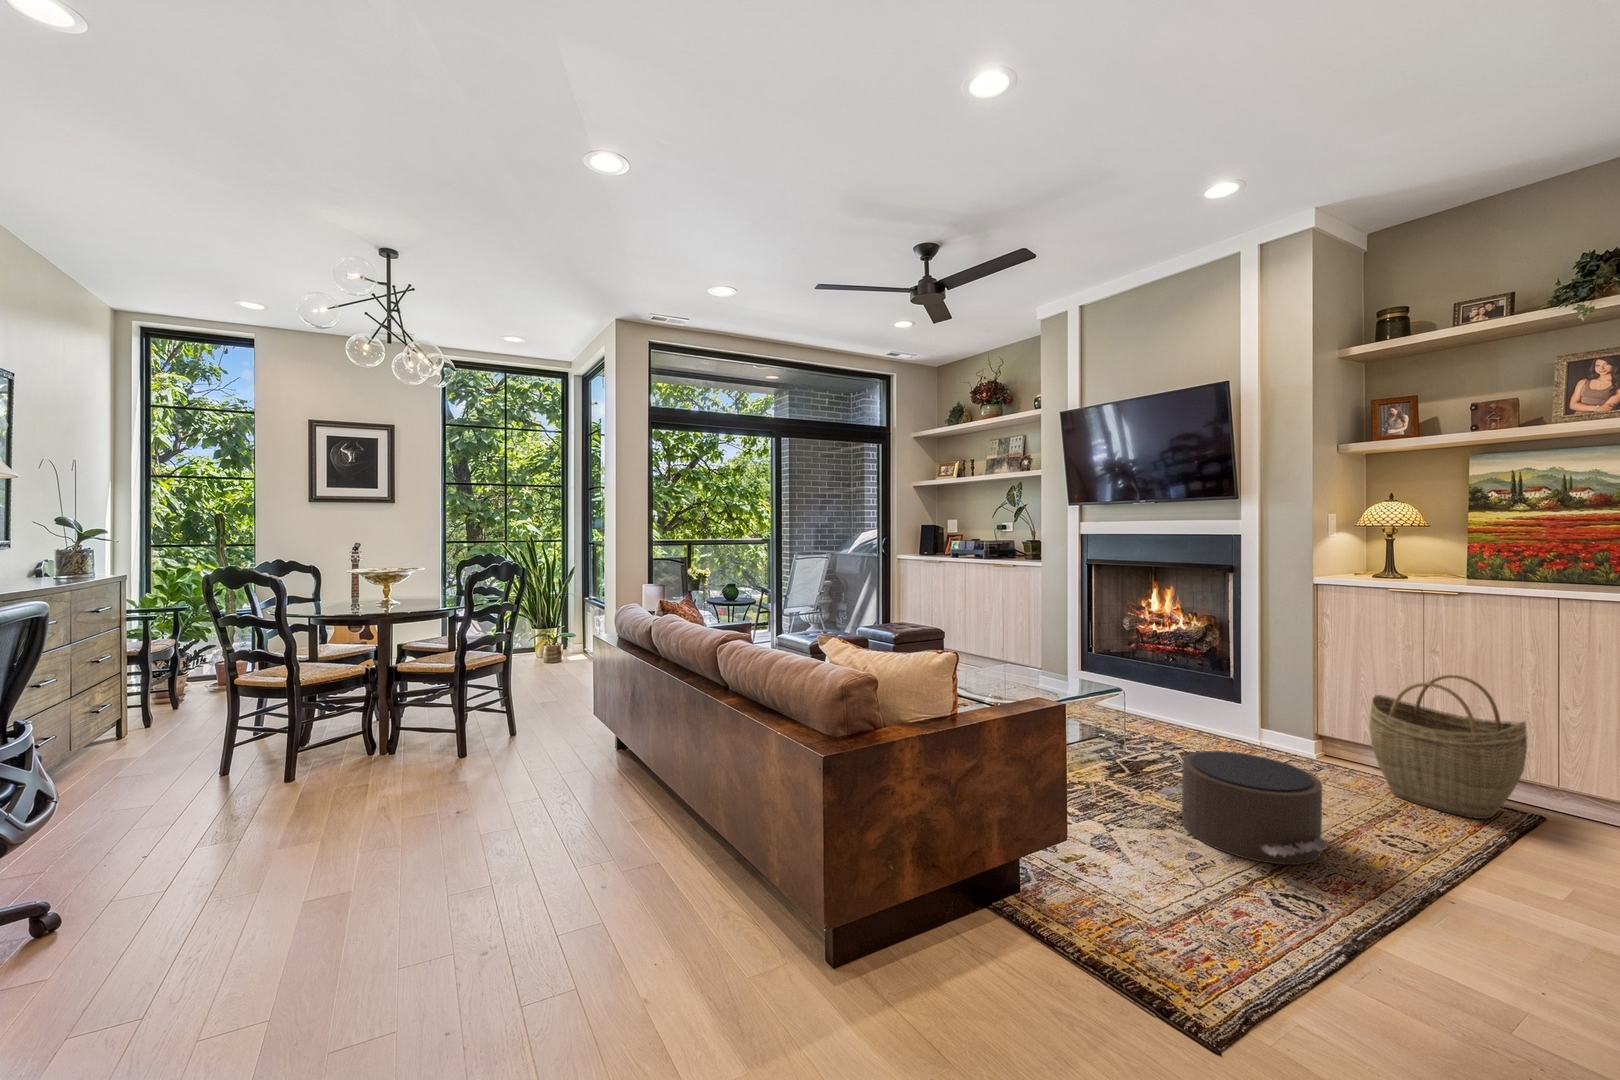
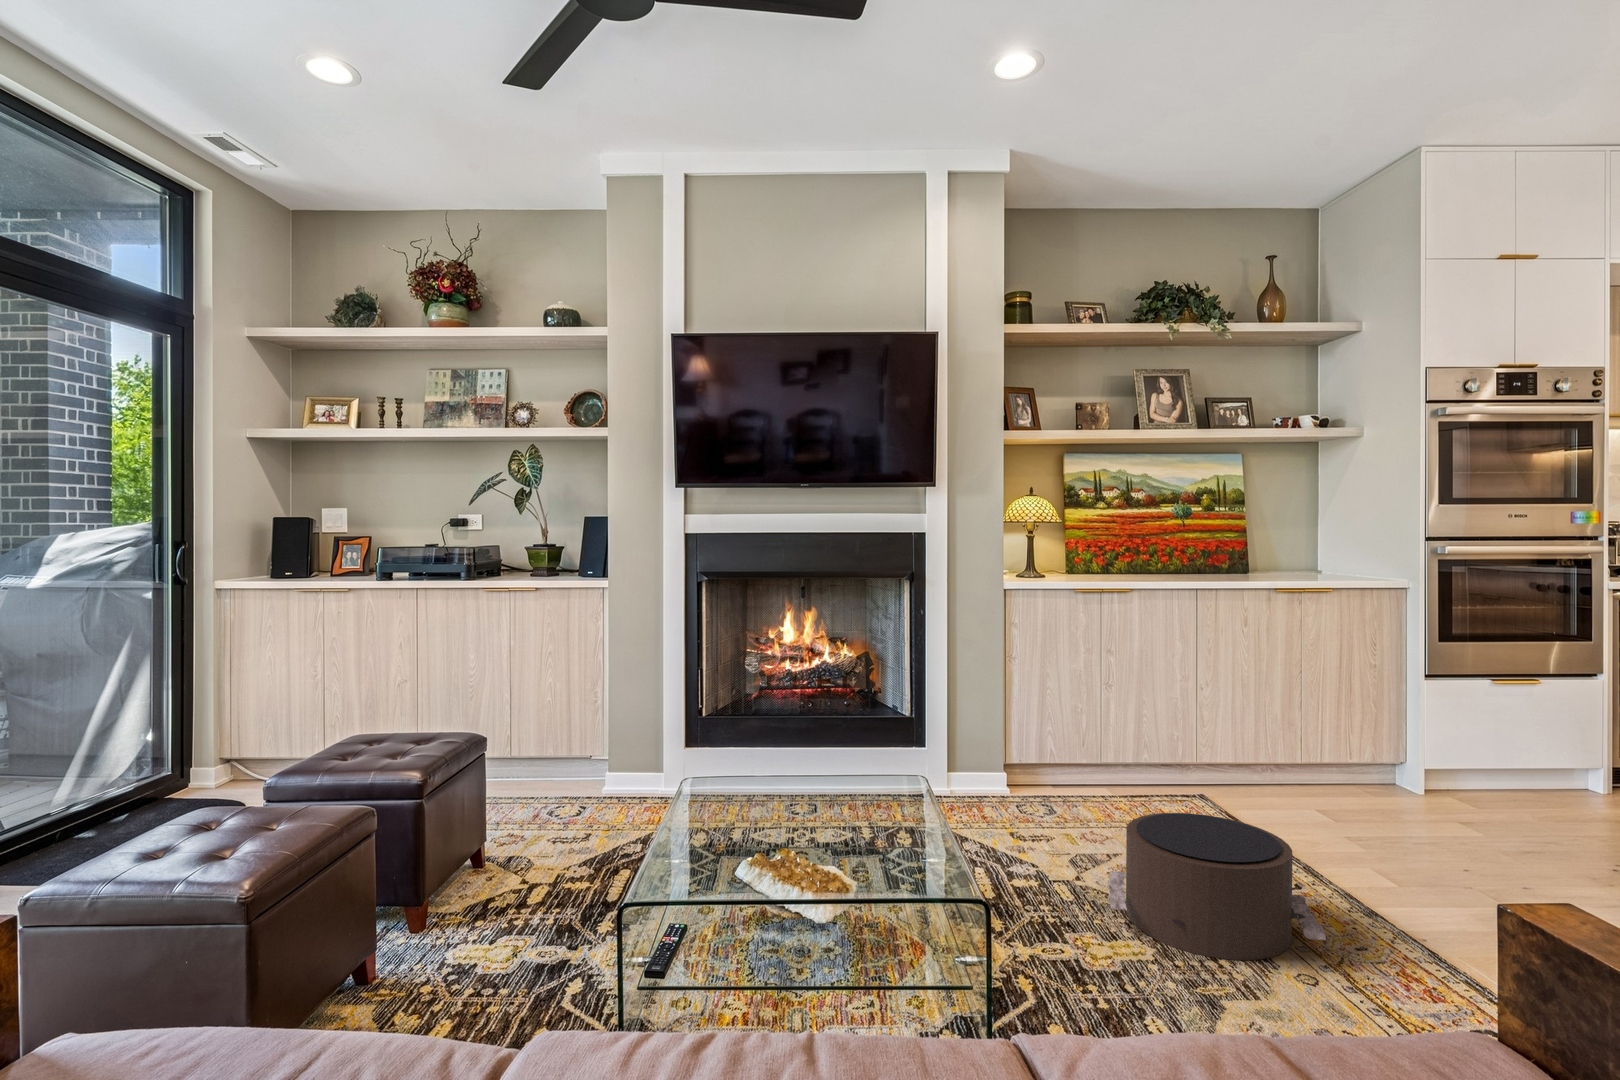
woven basket: present [1369,675,1527,819] -> none [1092,672,1215,814]

